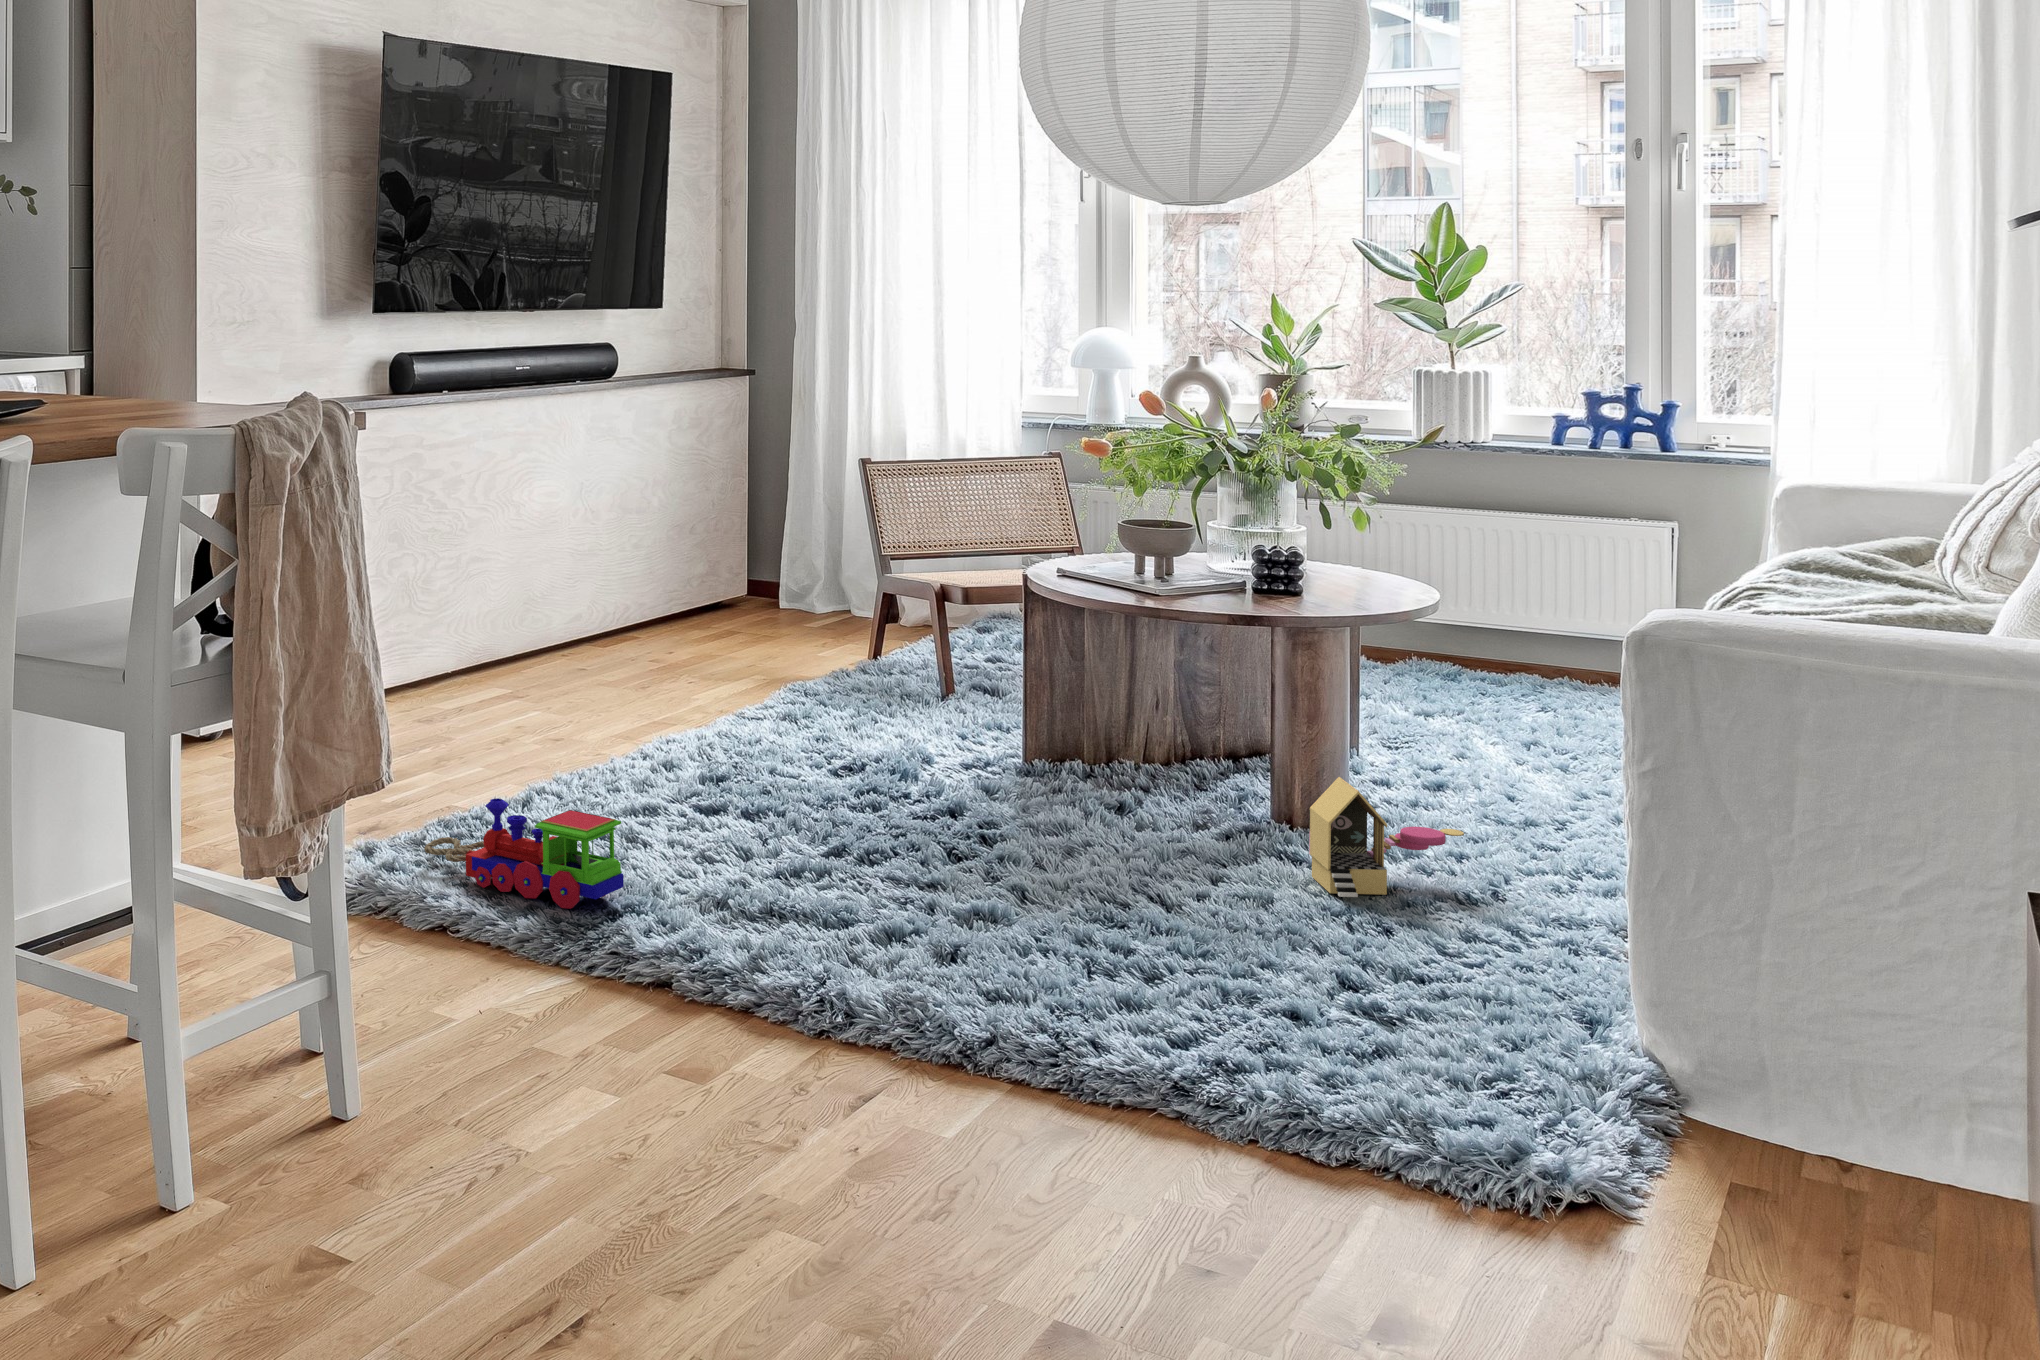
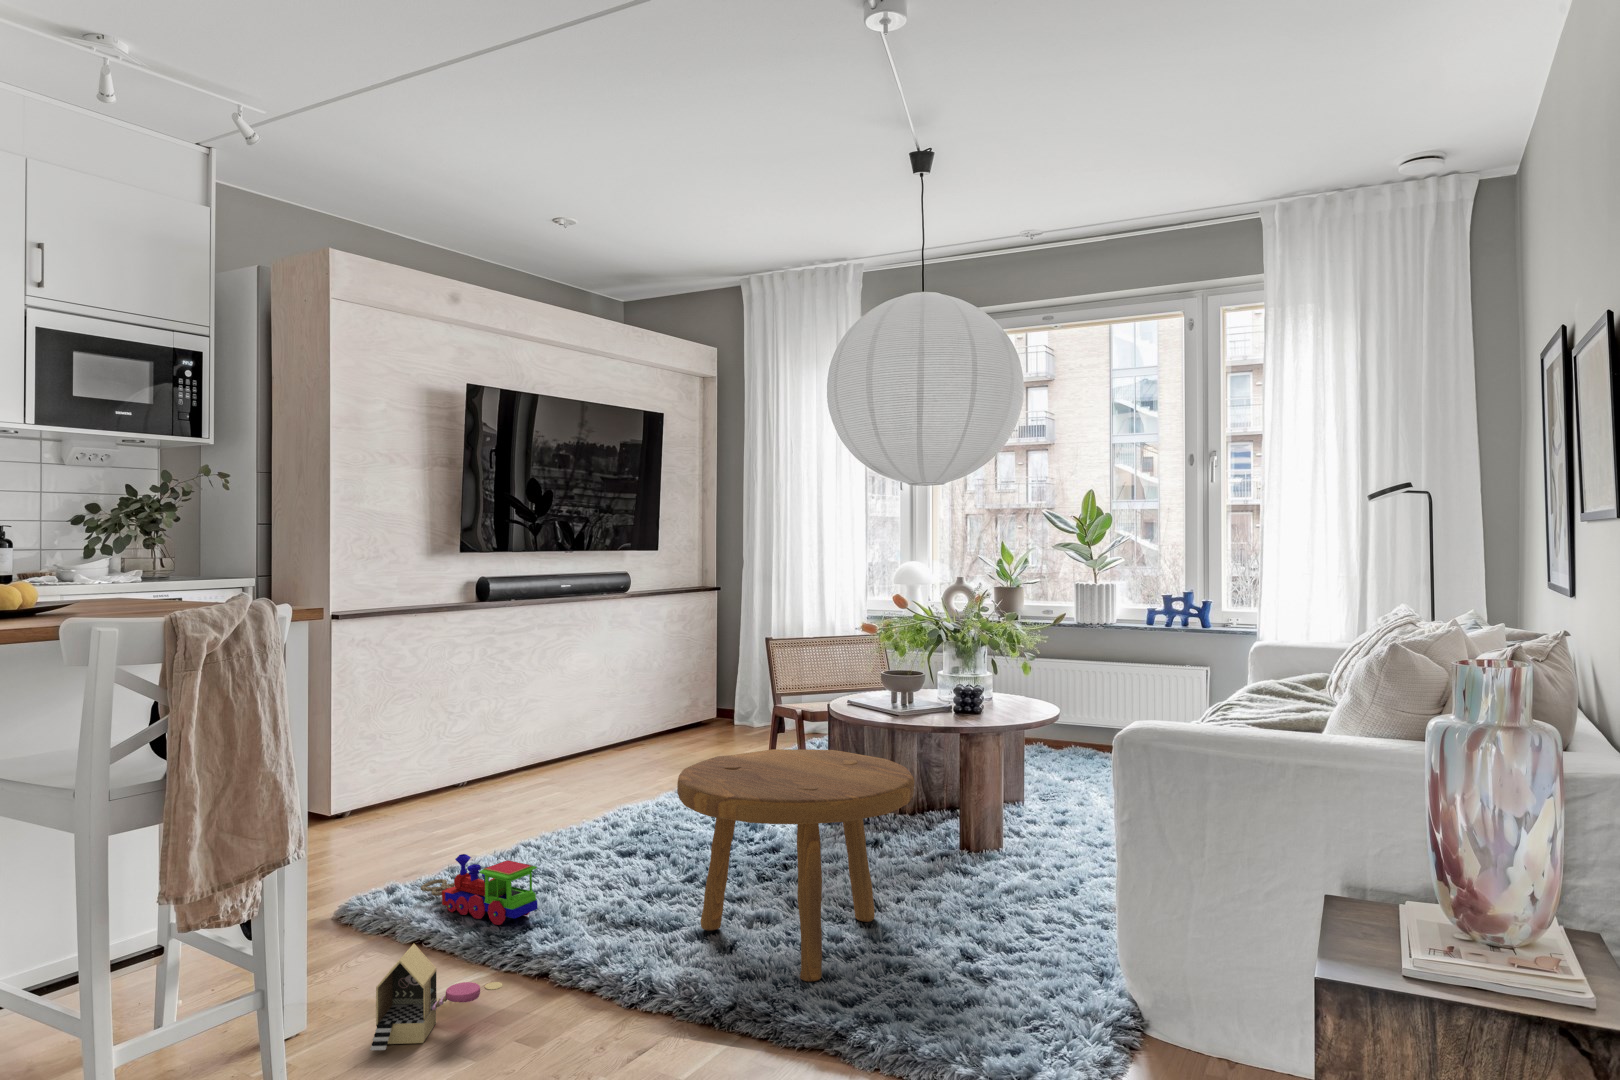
footstool: none [866,648,1257,1010] -> present [677,749,915,981]
toy house: present [1309,777,1464,897] -> present [371,944,502,1050]

